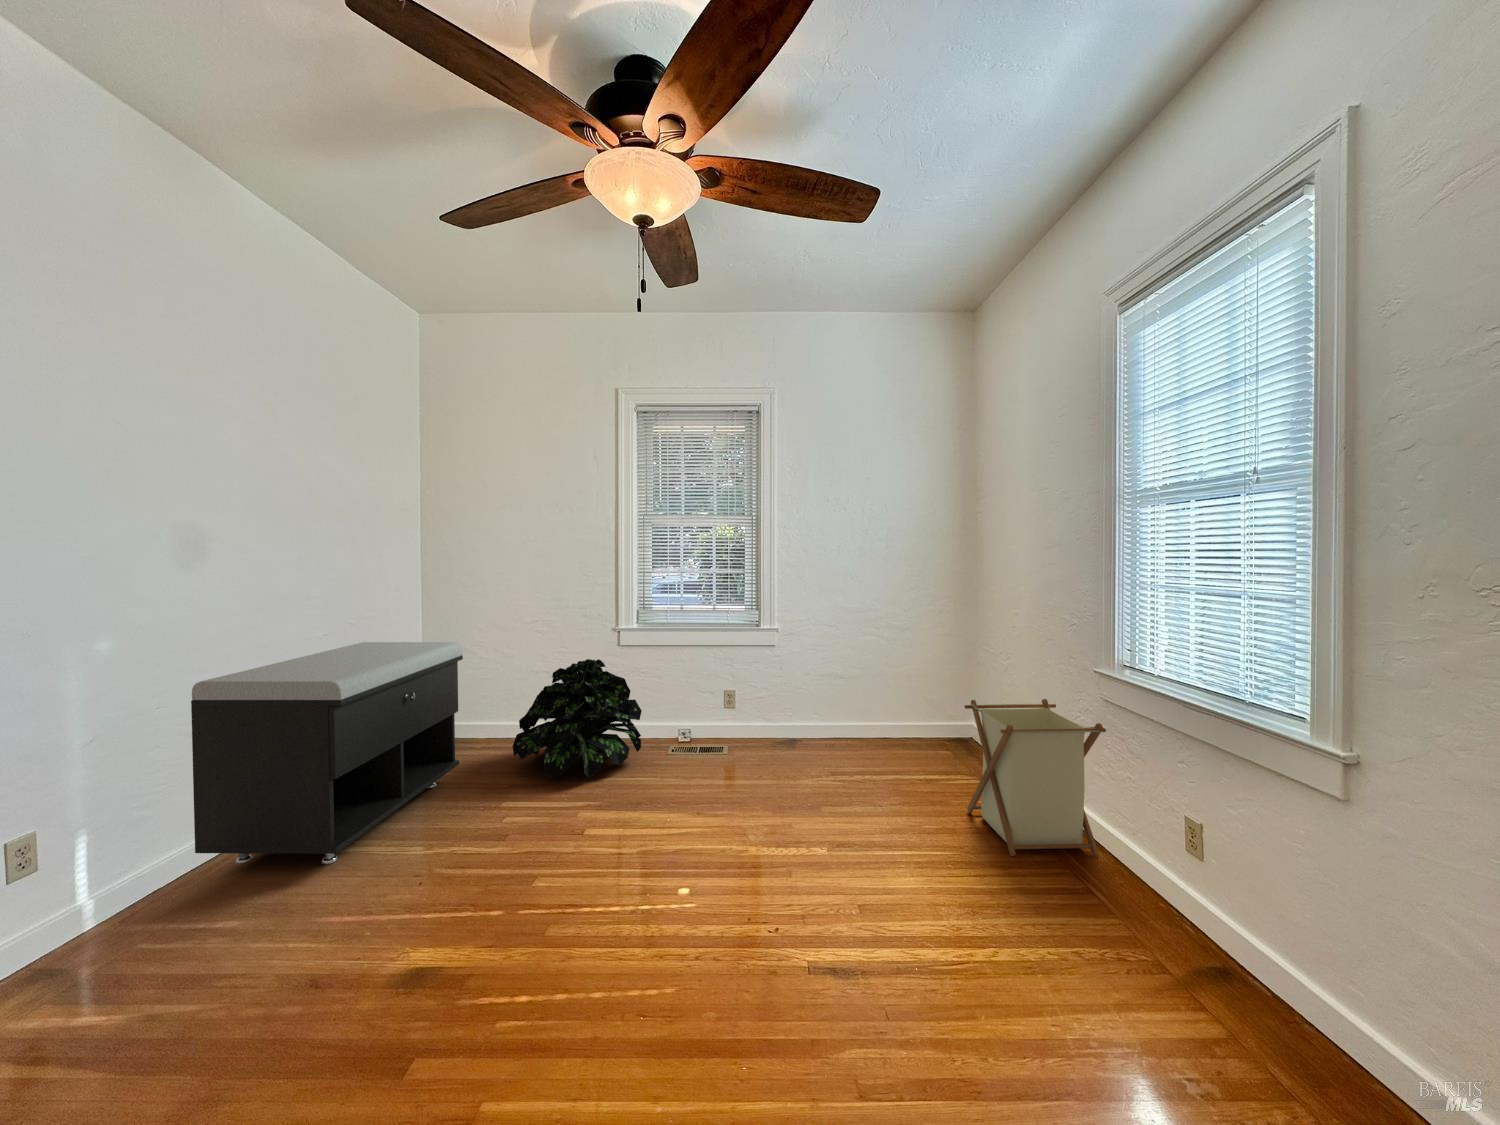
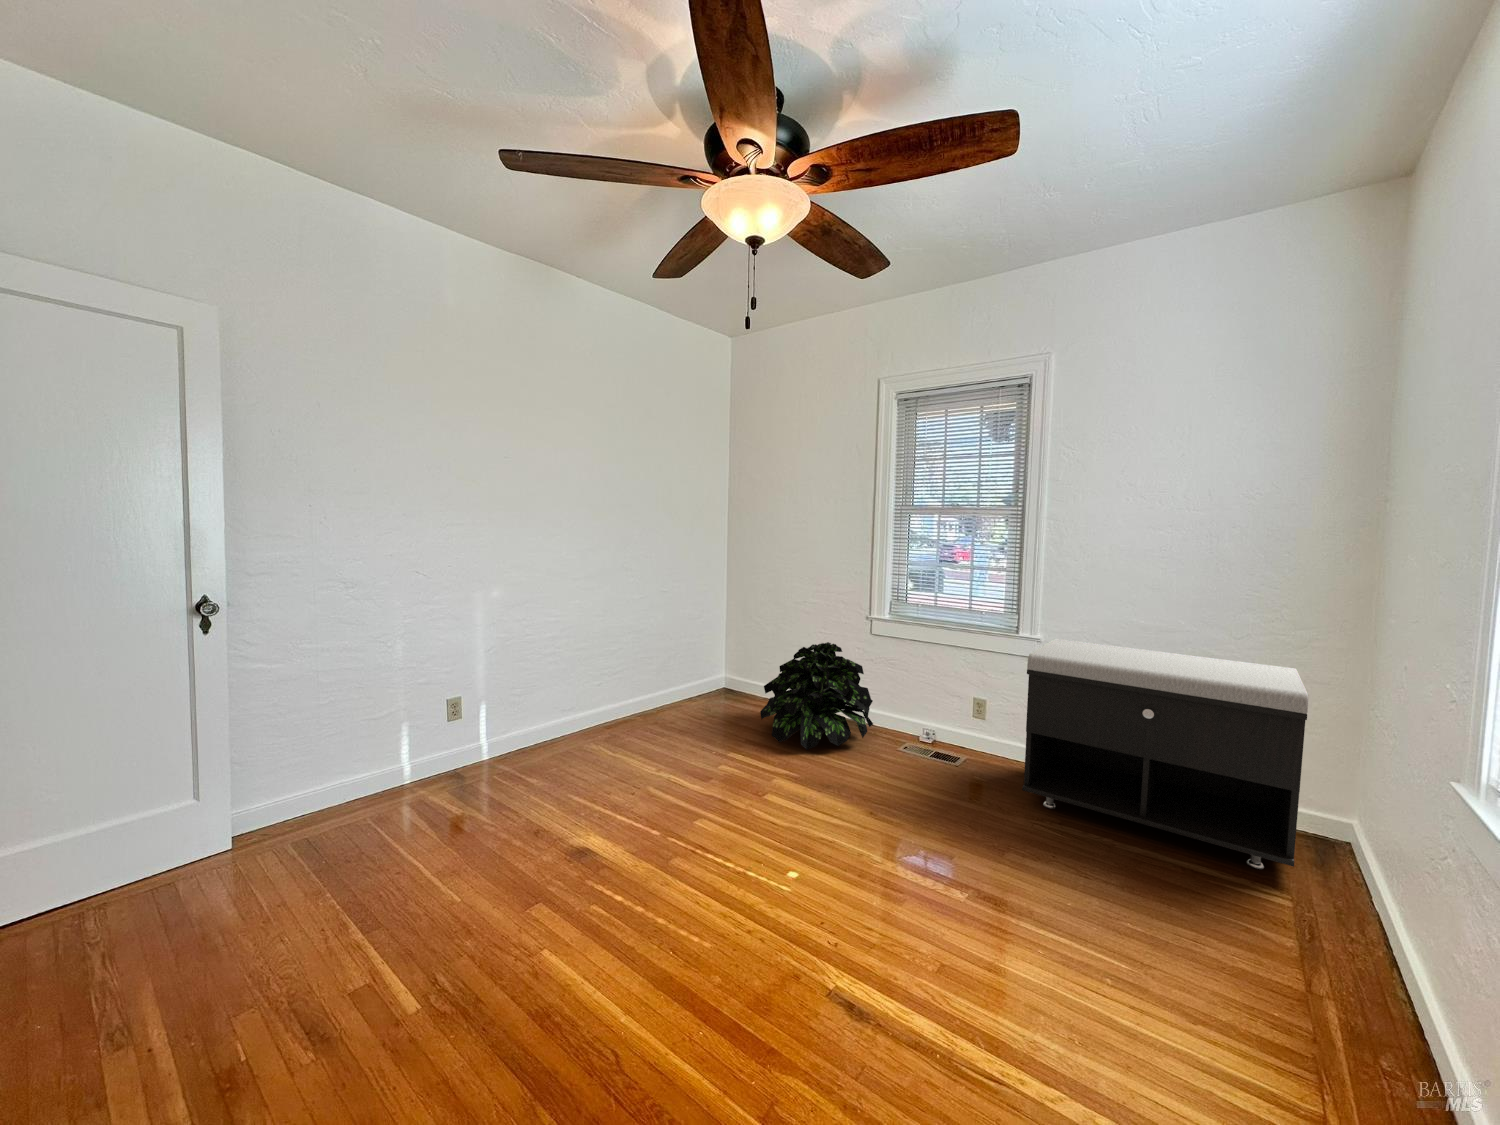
storage bench: present [191,642,463,864] -> present [1022,639,1308,869]
laundry basket: present [965,699,1106,856] -> none [1216,780,1456,1092]

